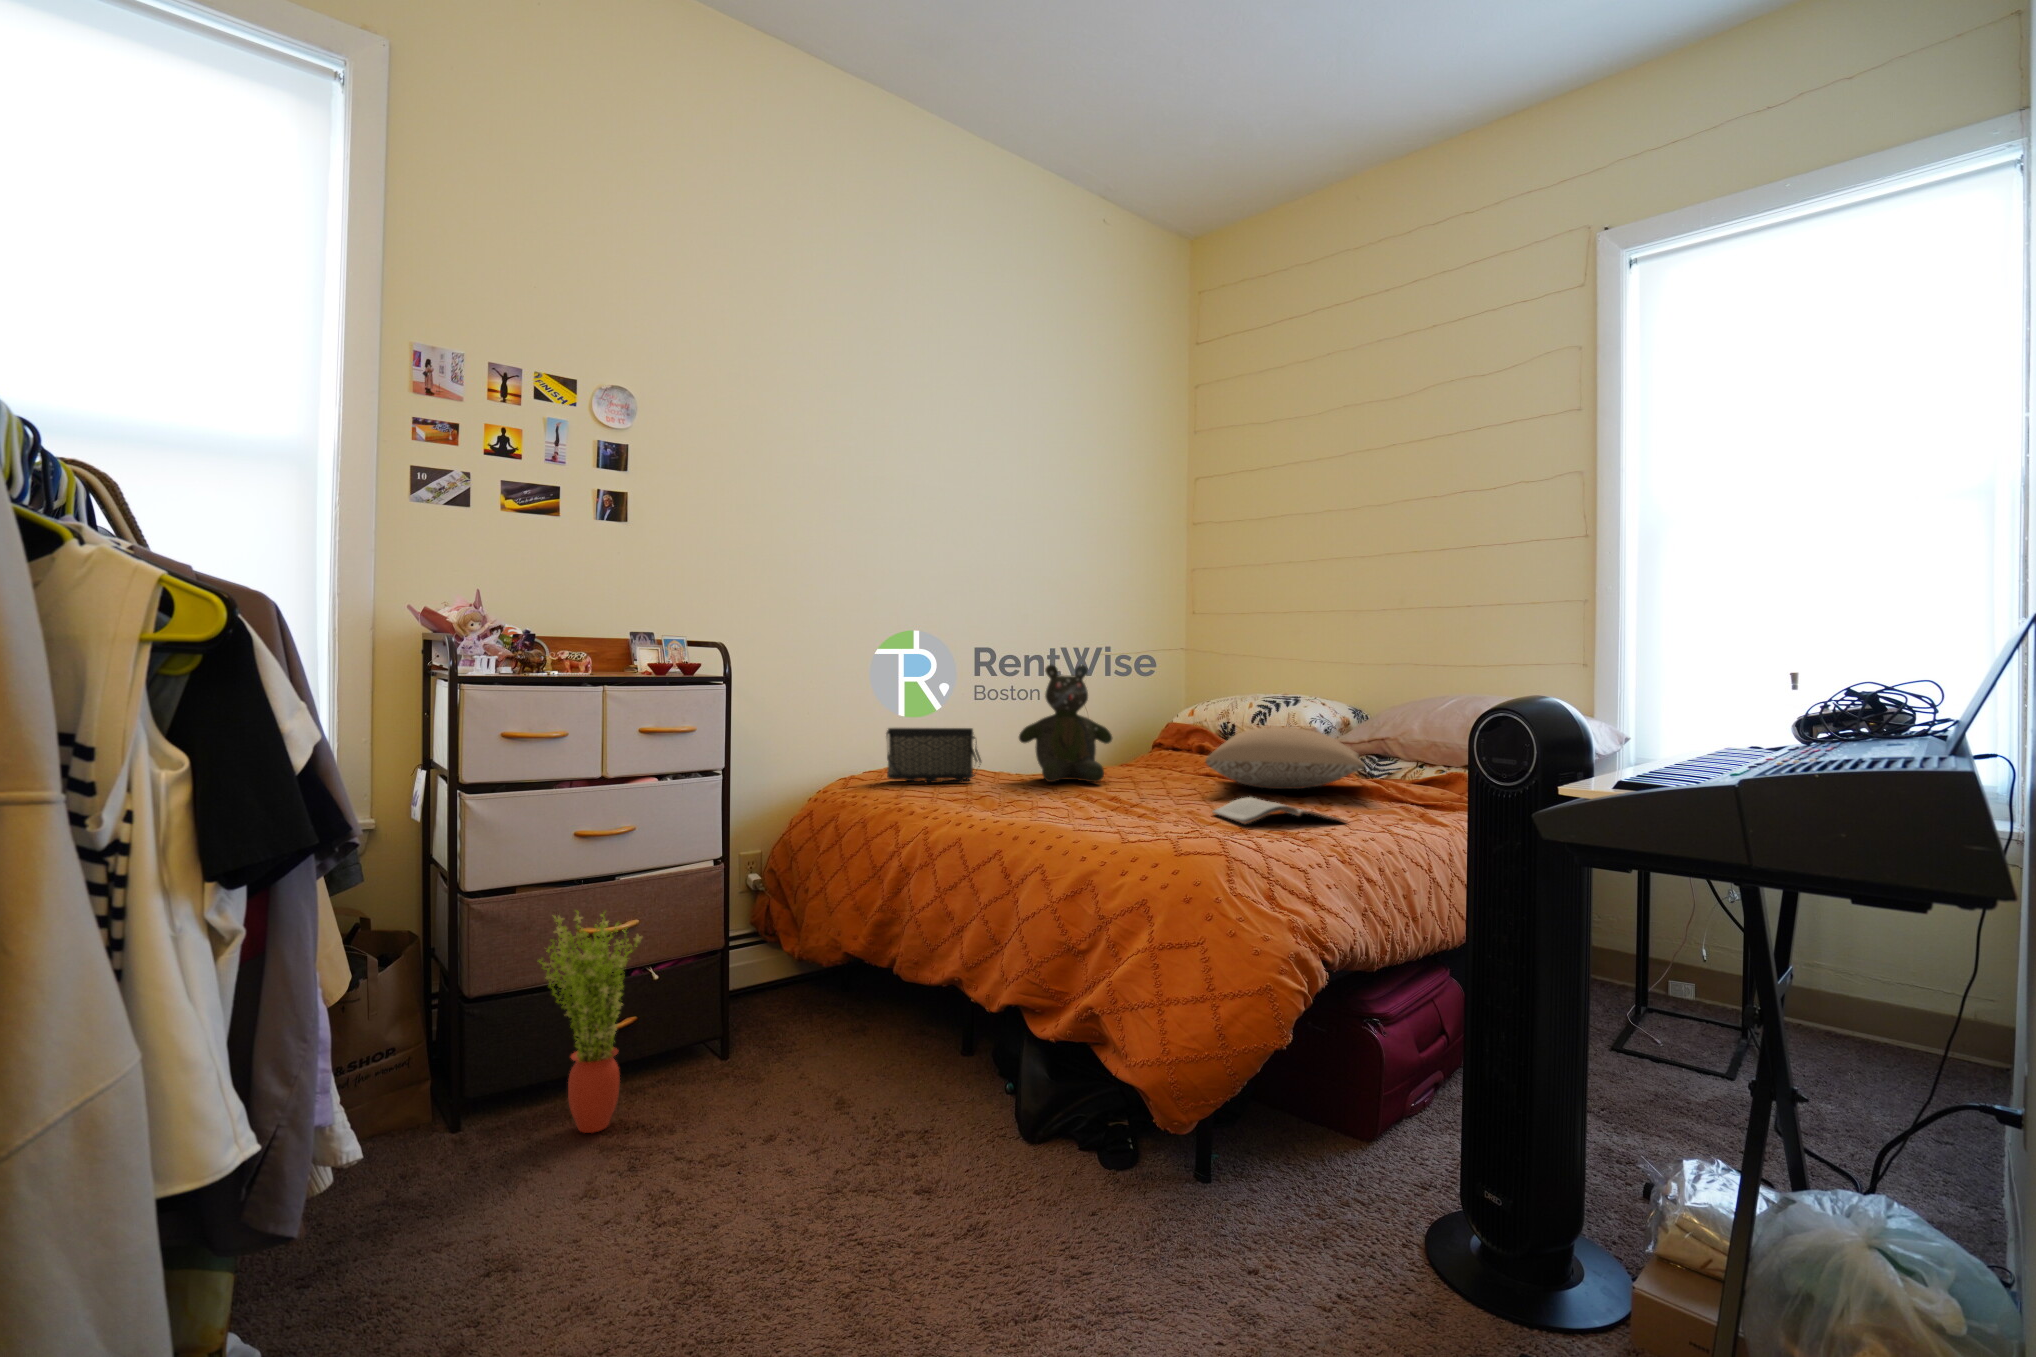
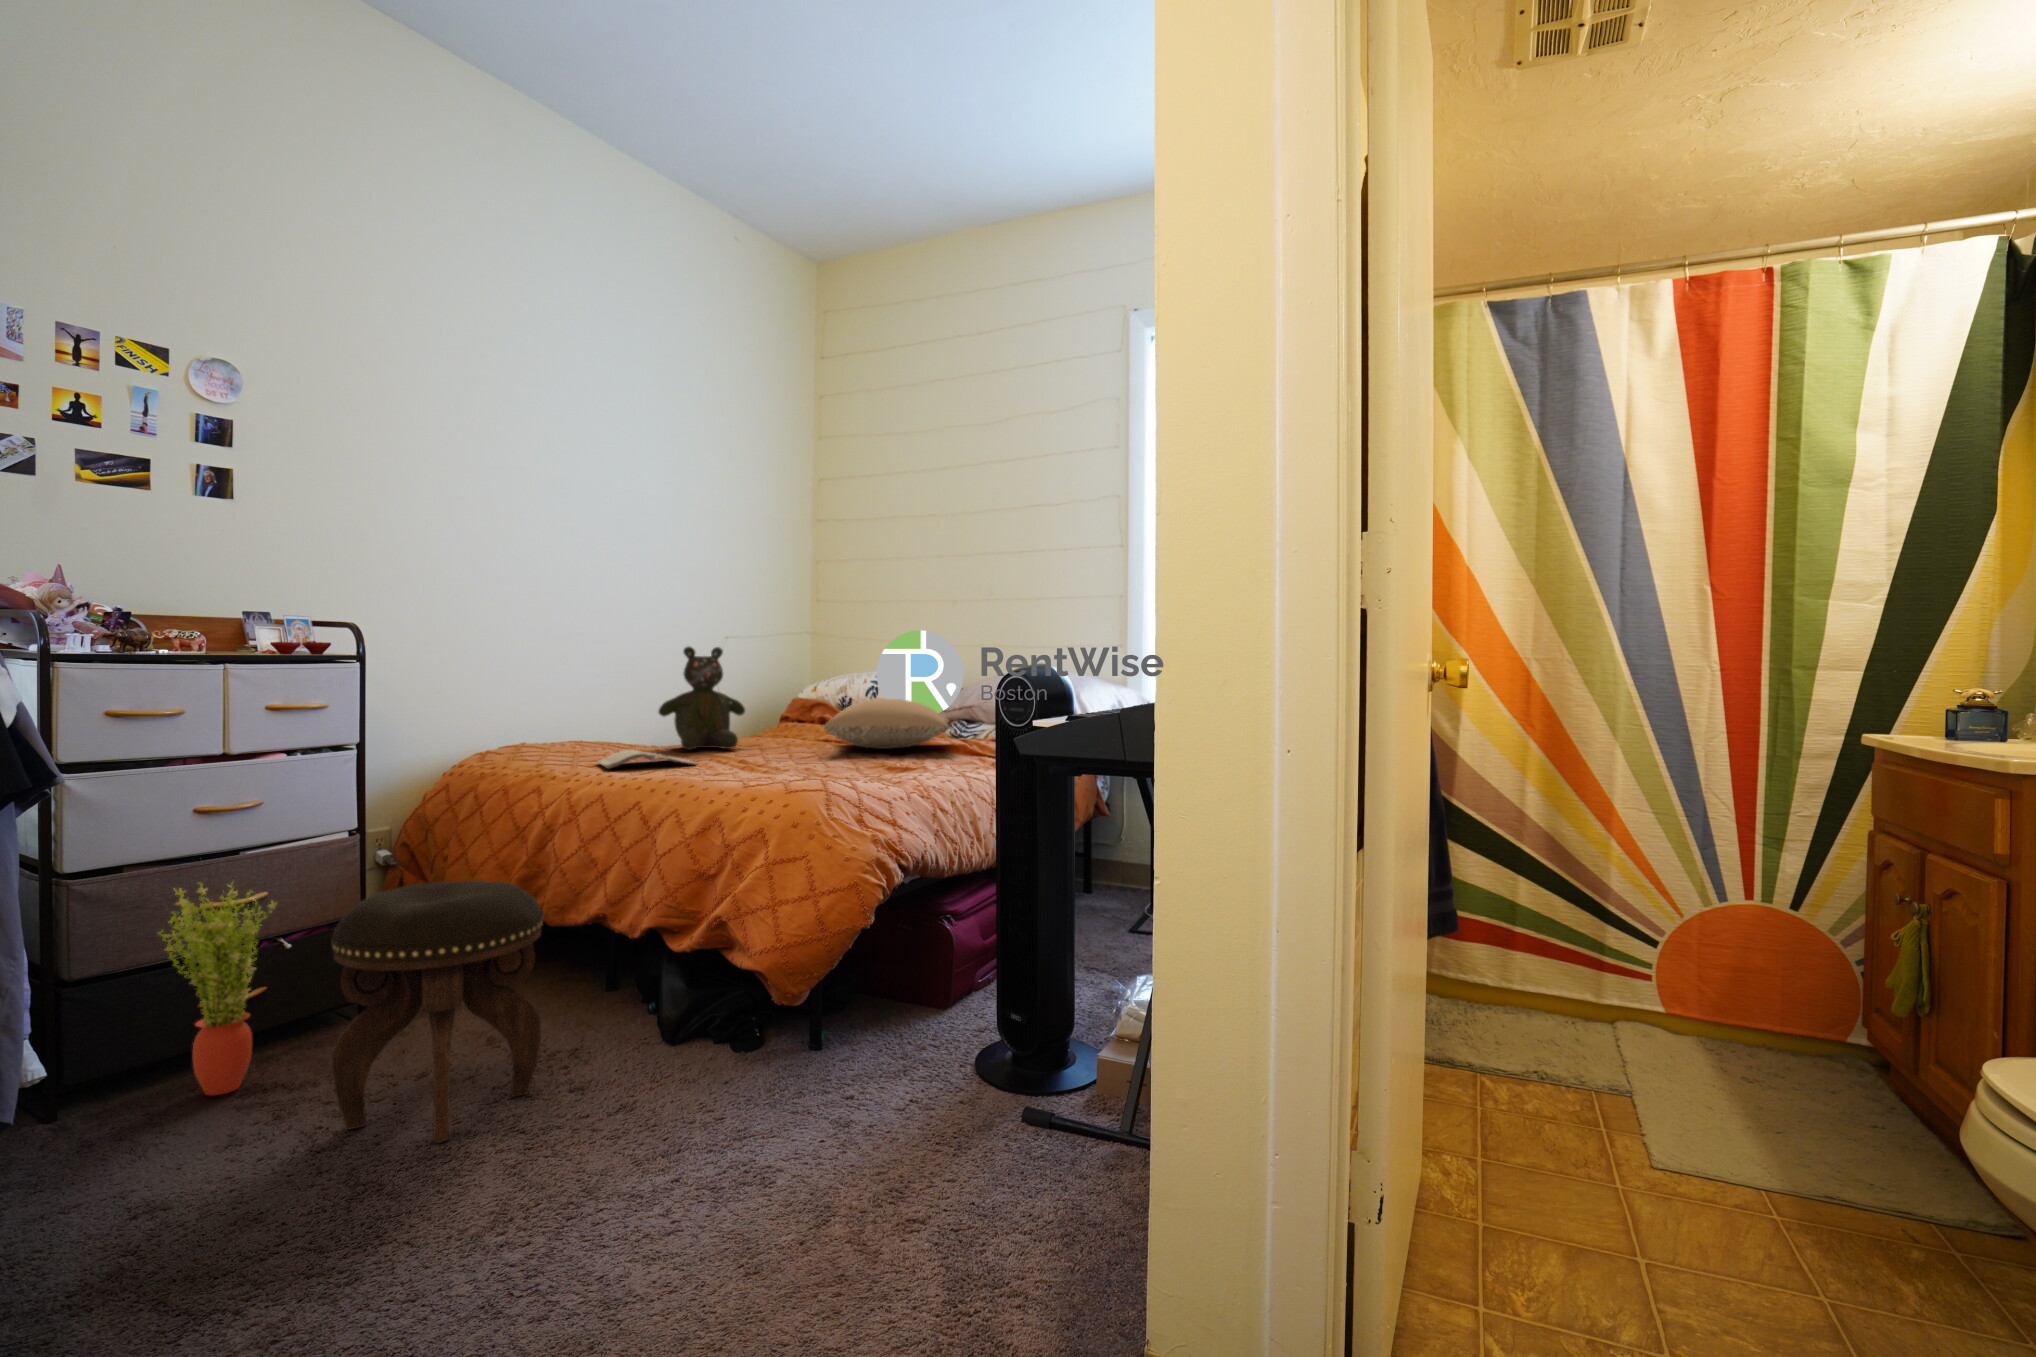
handbag: present [886,728,981,783] -> none [526,704,623,754]
magazine: present [1213,797,1347,824] -> present [598,750,696,769]
footstool: none [678,931,889,1243] -> present [332,880,543,1143]

